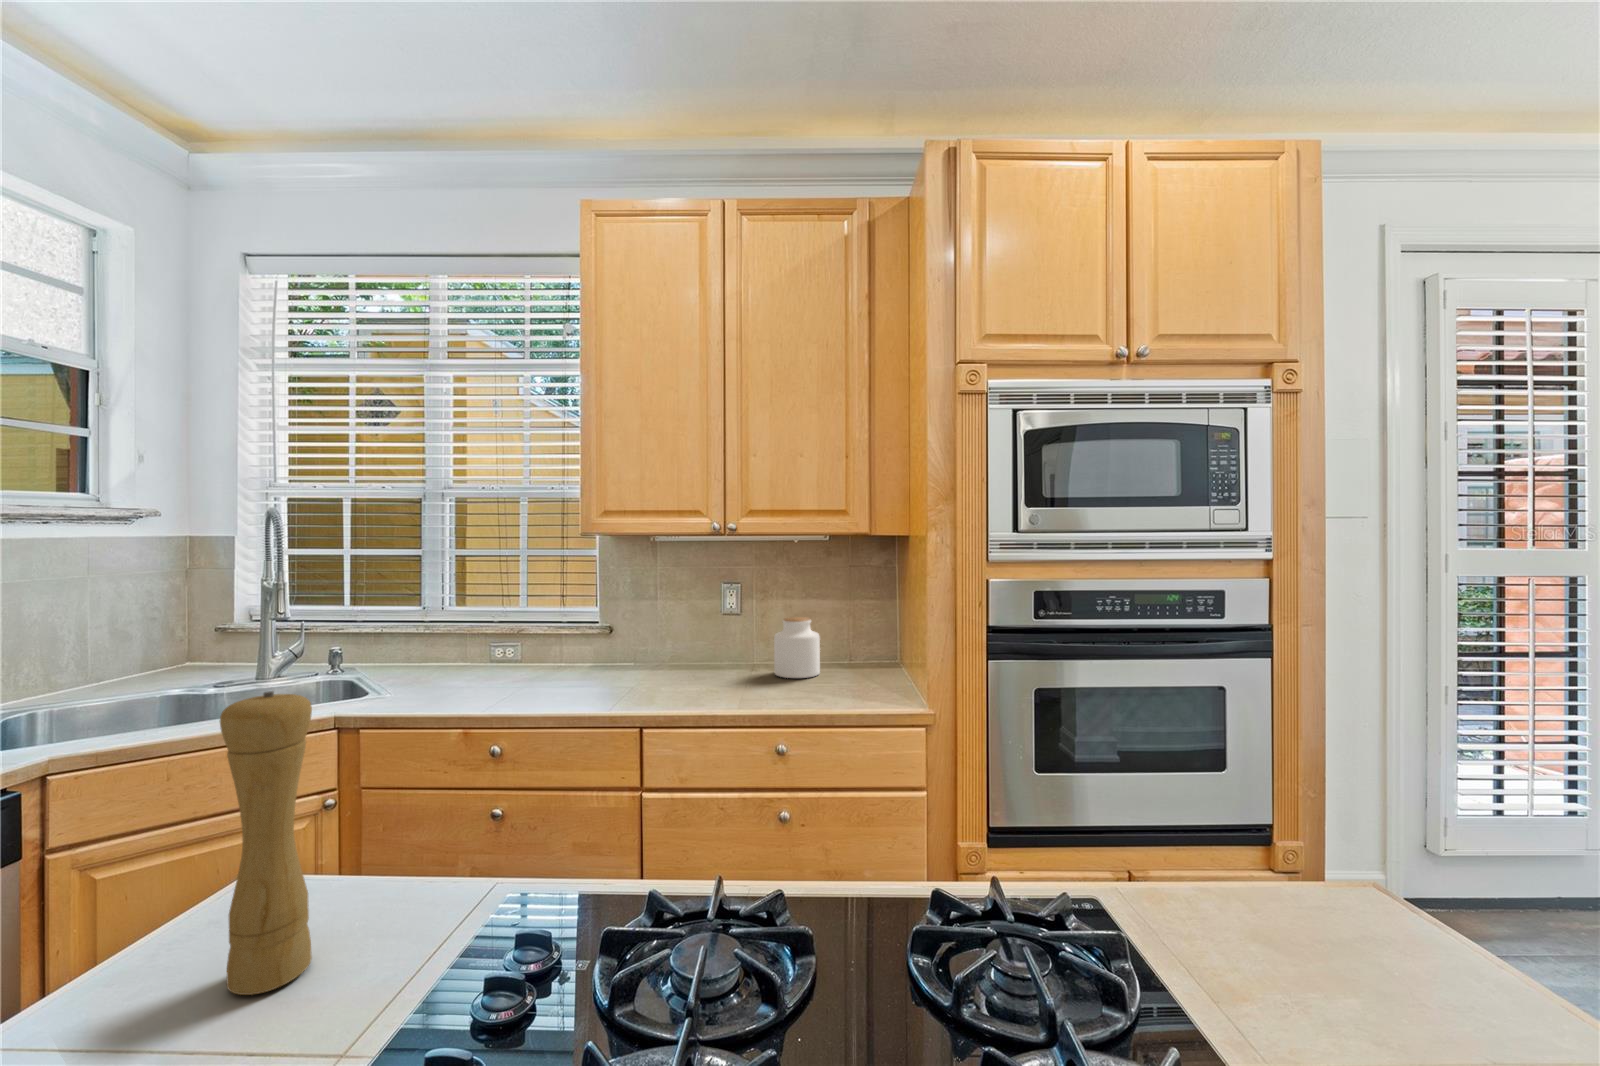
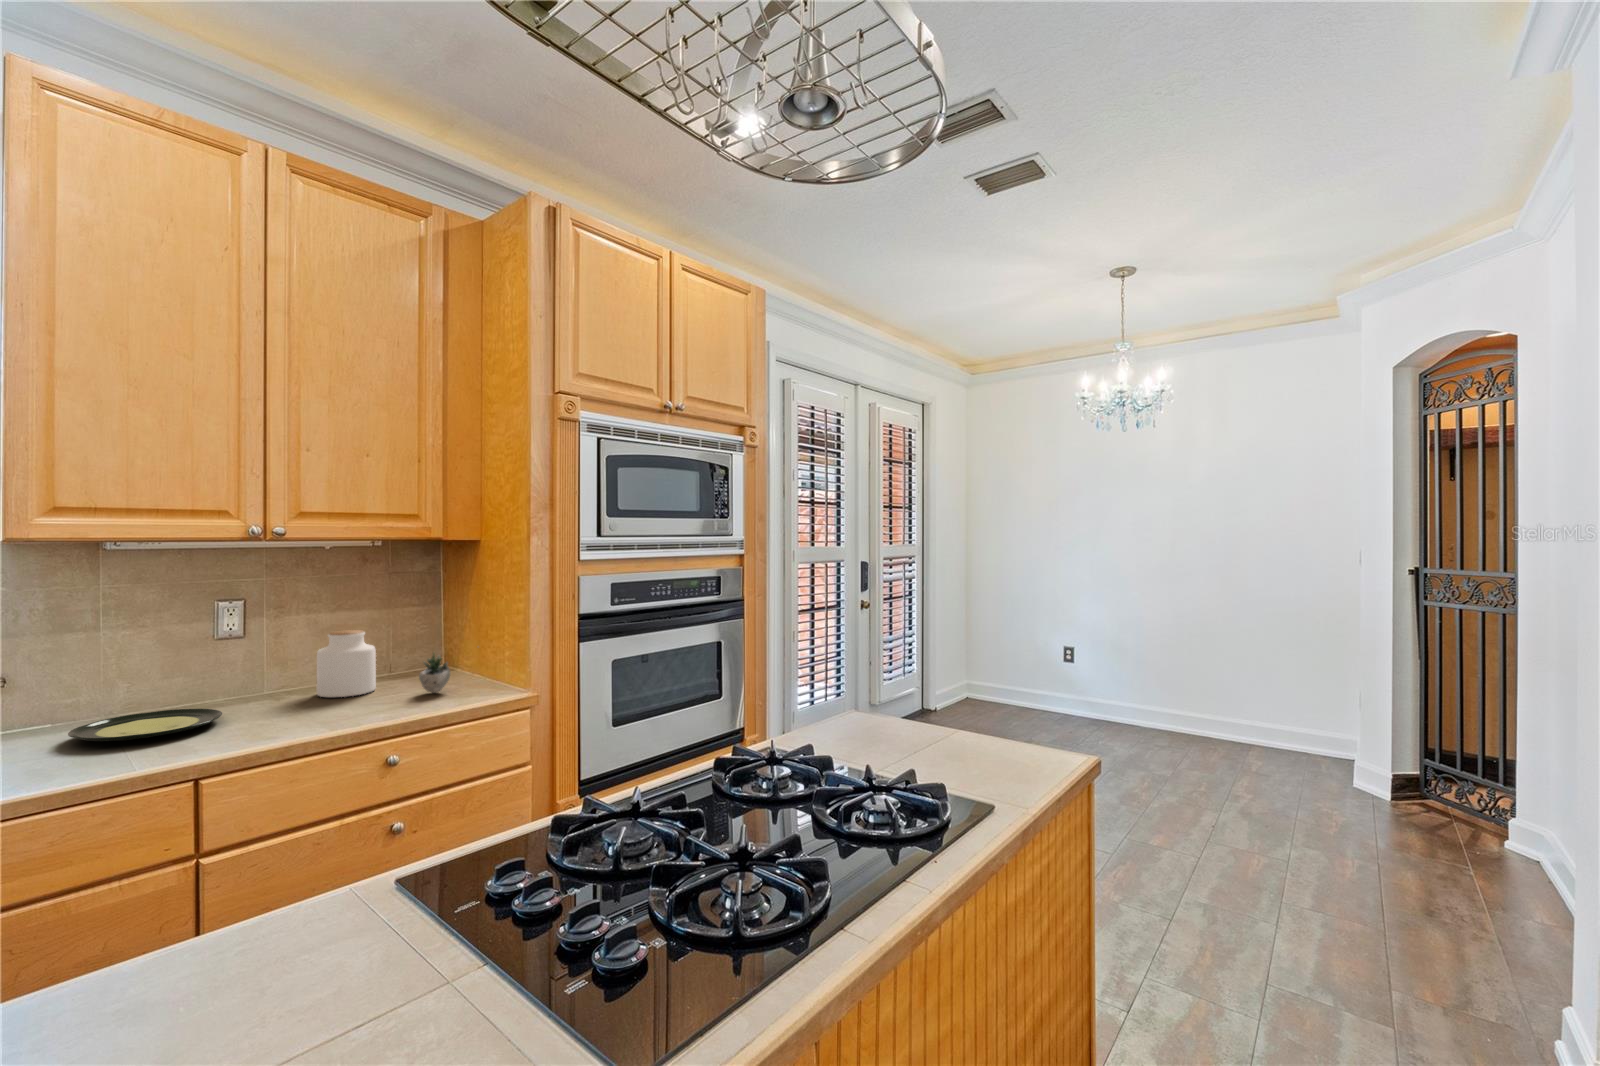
succulent plant: none [838,647,888,689] -> present [419,653,450,693]
plate: none [610,667,700,688] -> present [68,709,222,741]
pepper mill: present [220,691,312,995] -> none [249,687,337,994]

